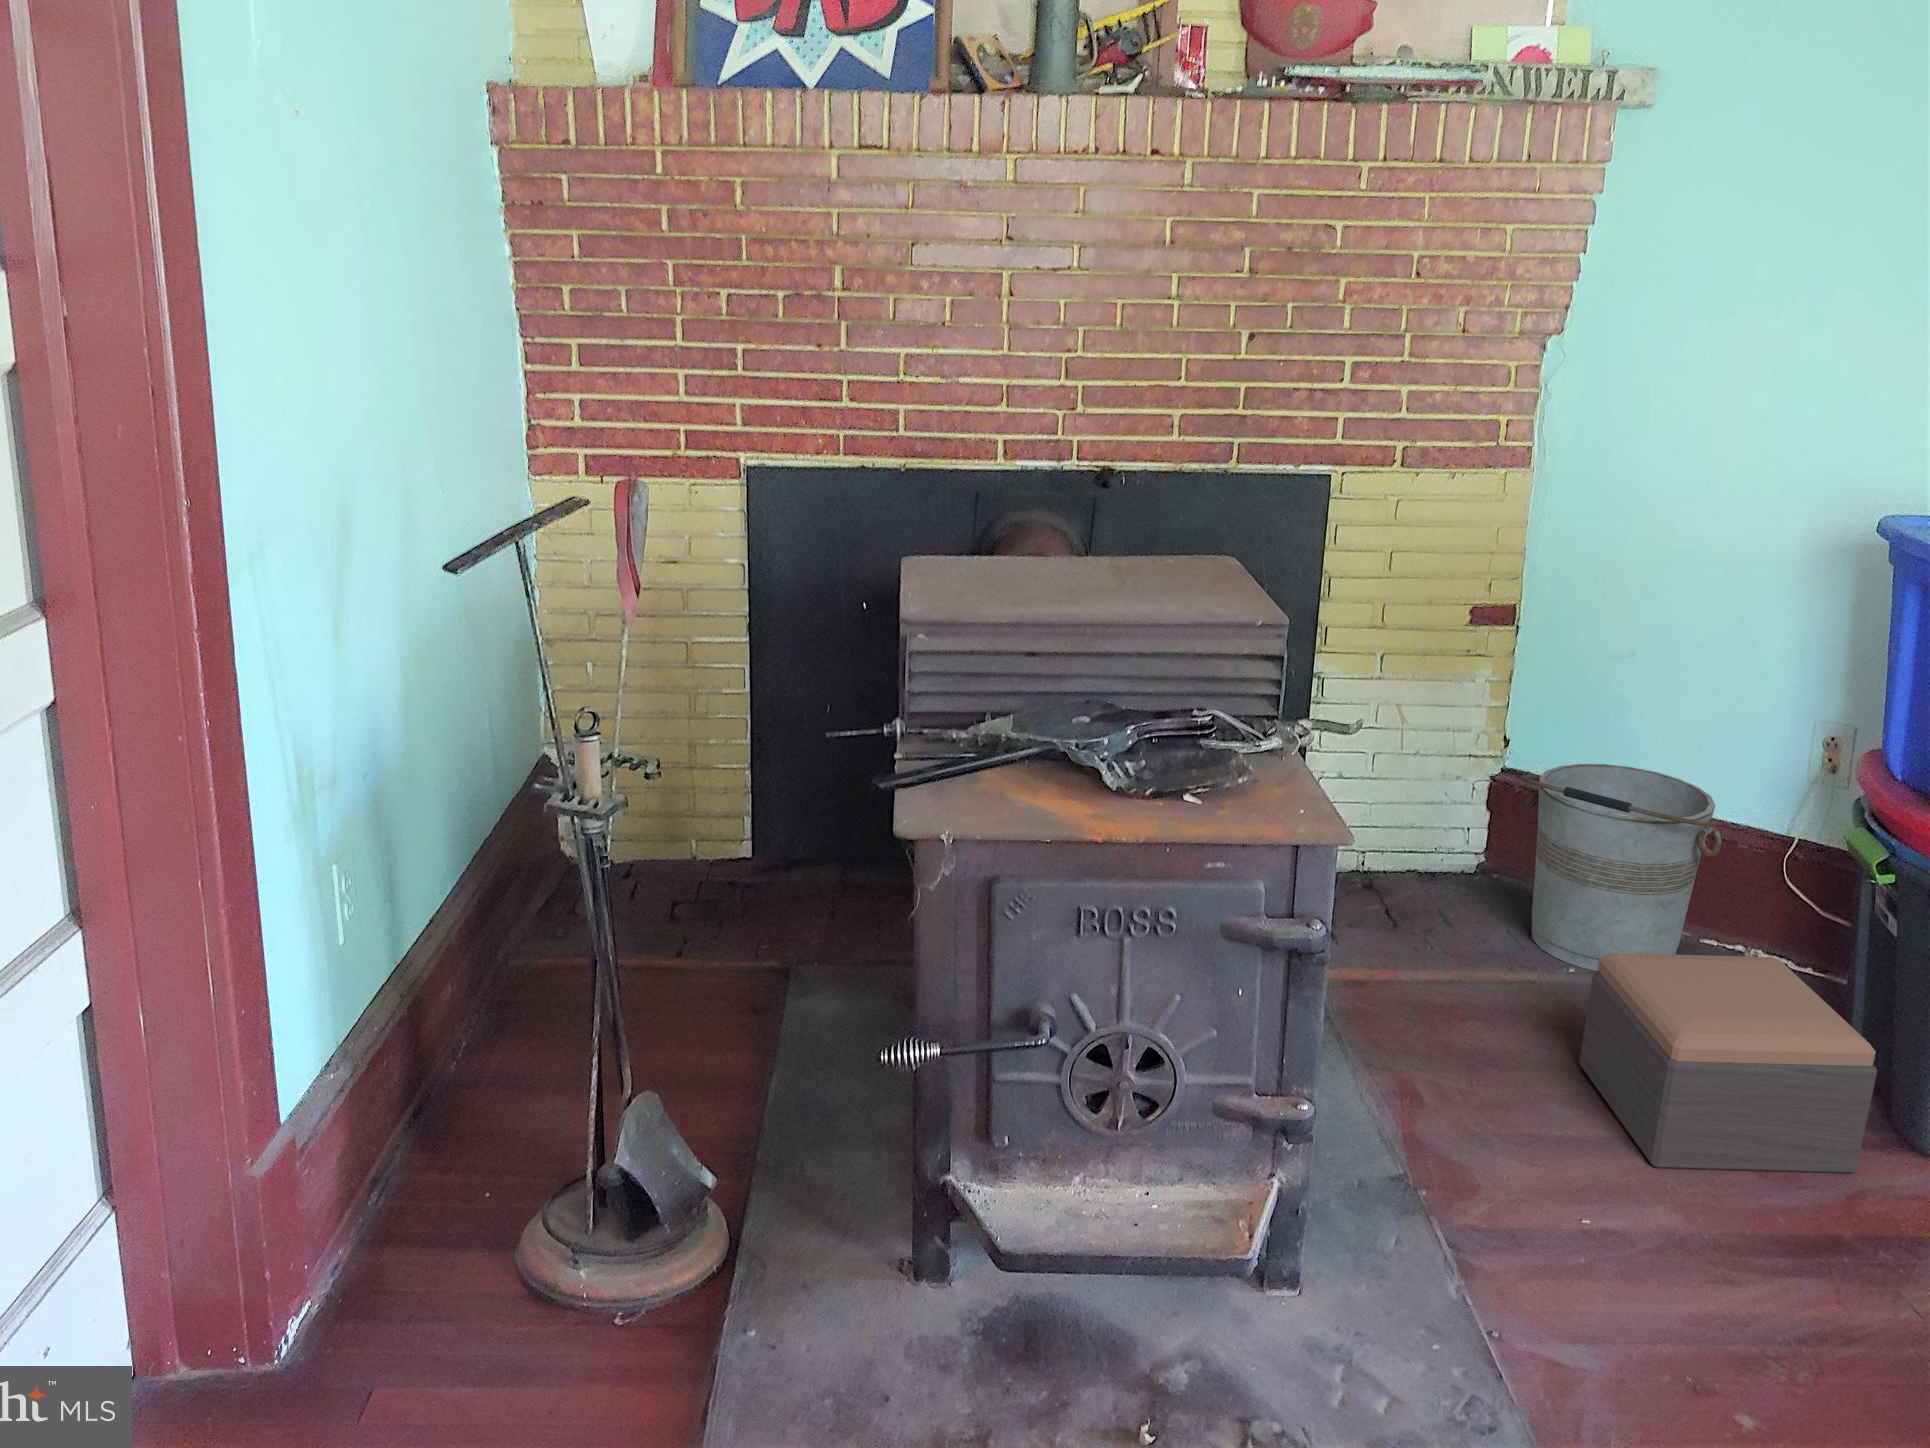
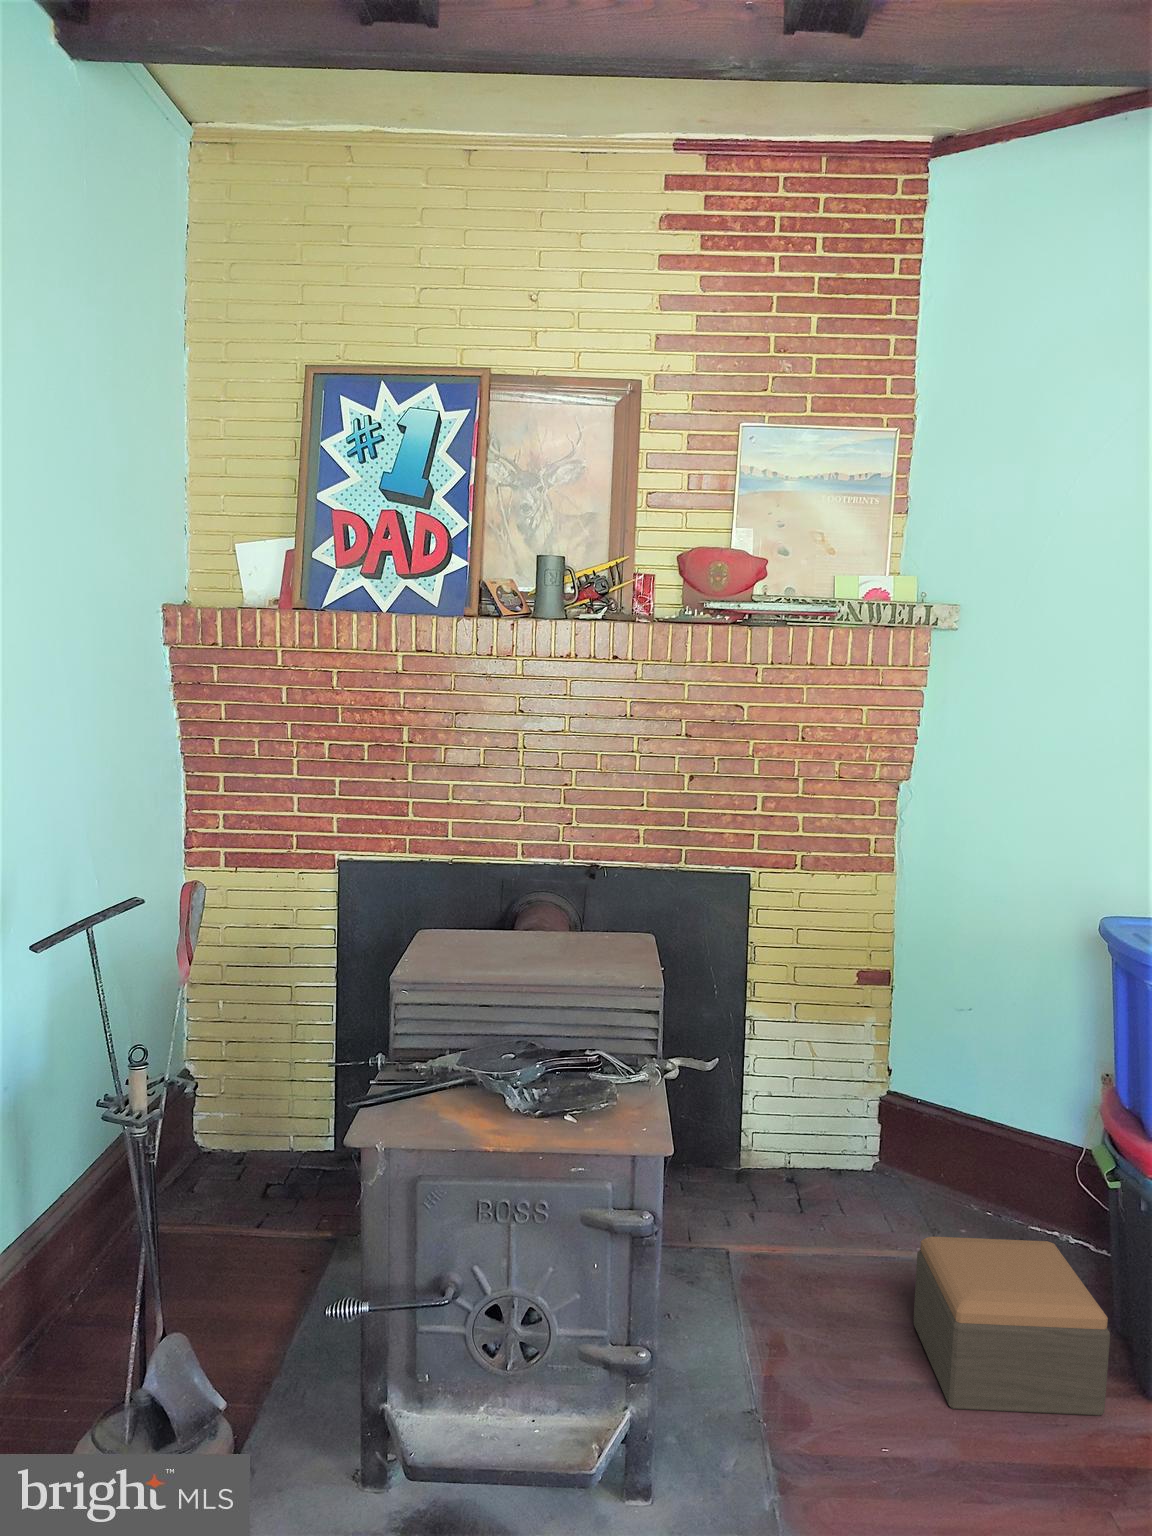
bucket: present [1521,764,1722,971] -> none [887,1088,1031,1253]

